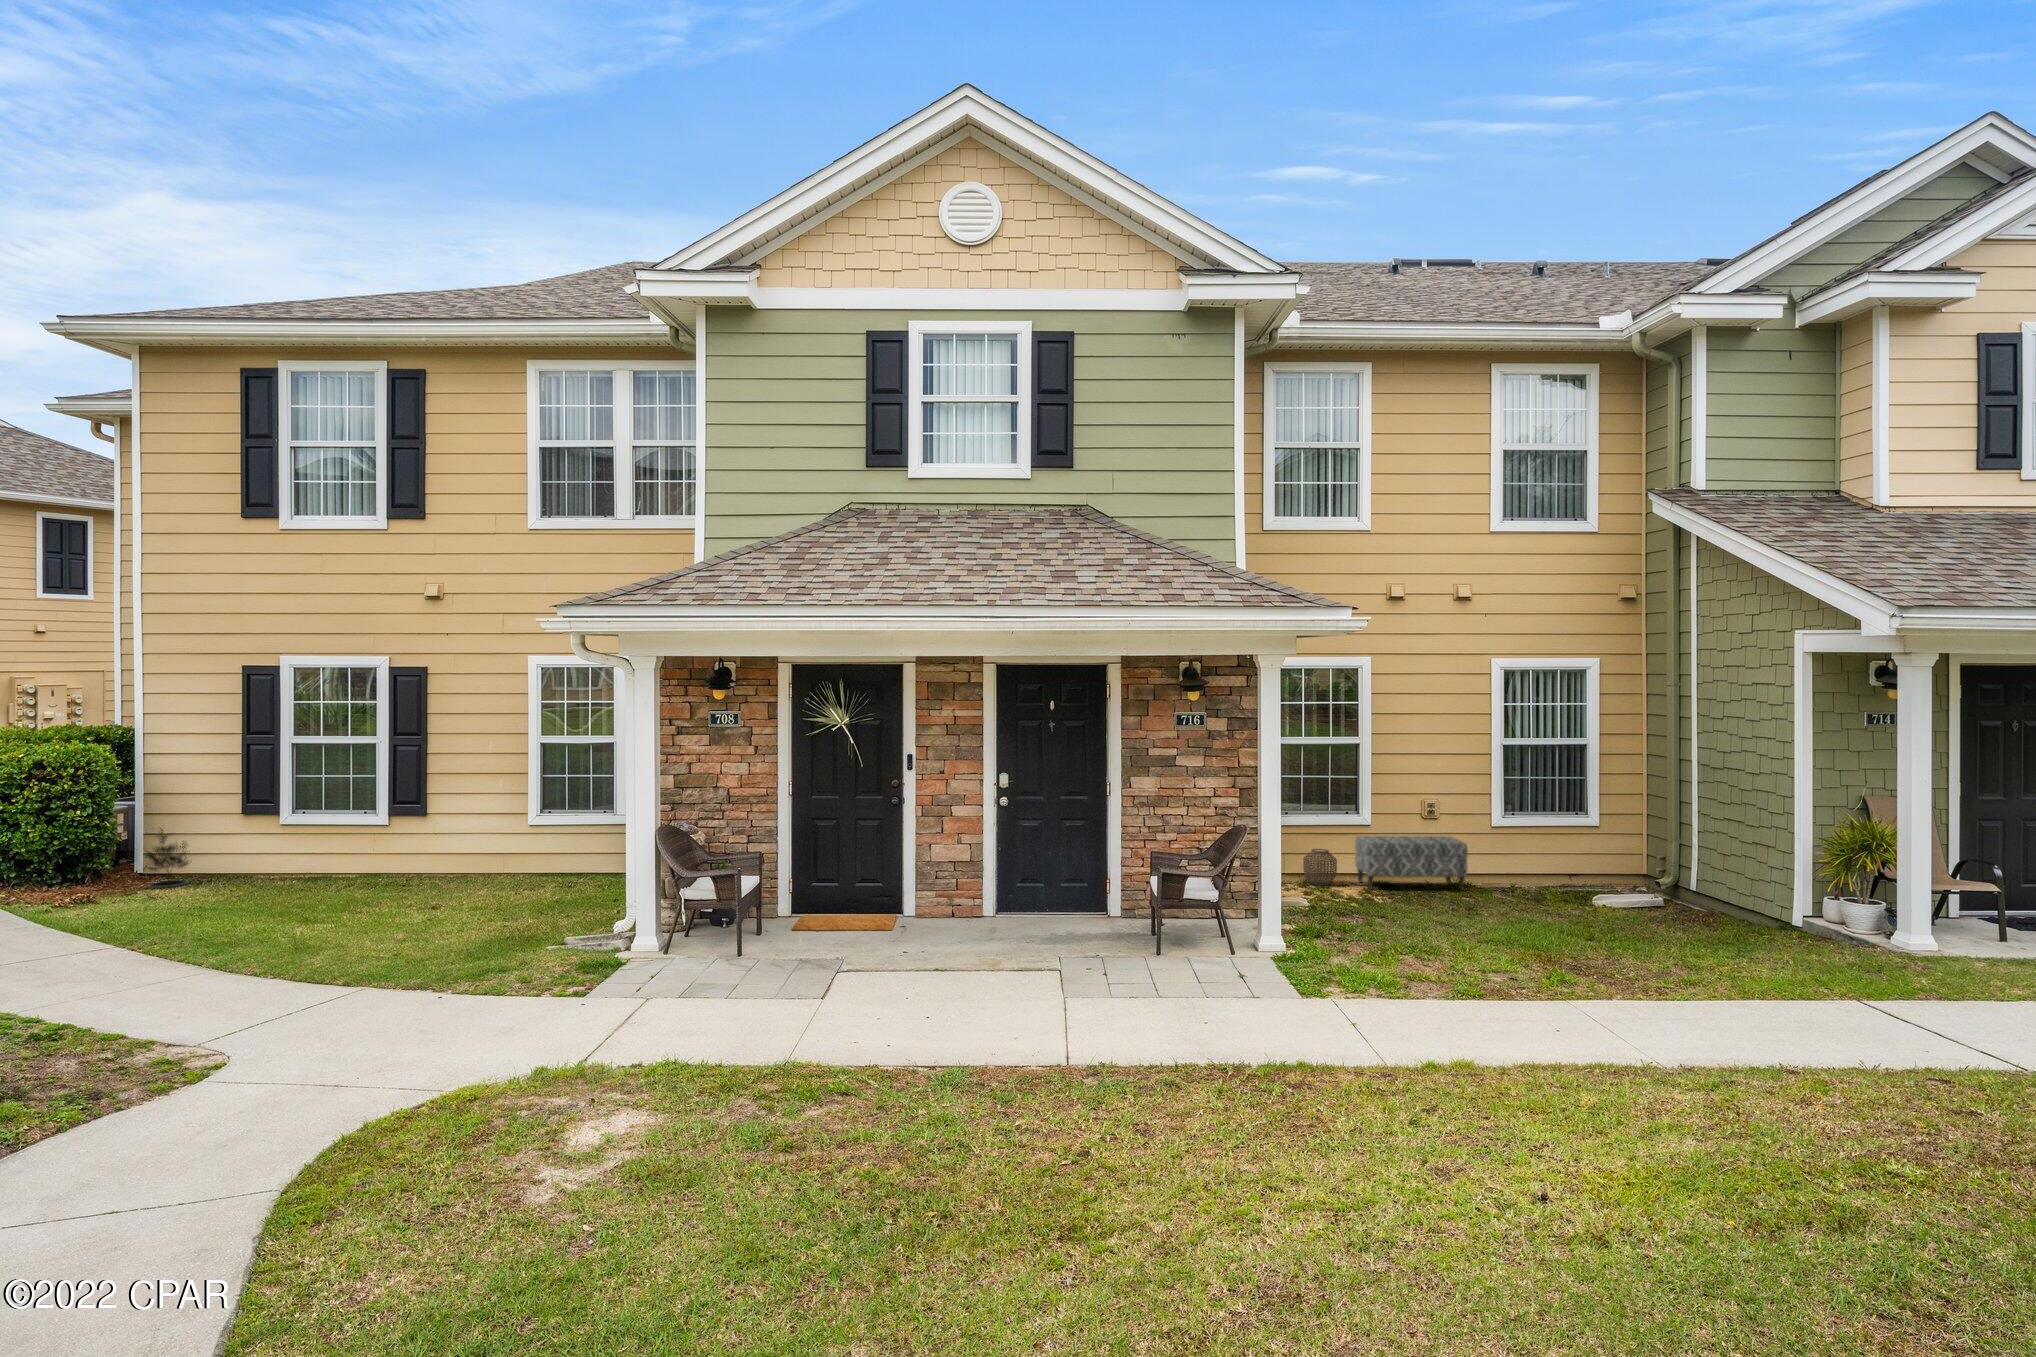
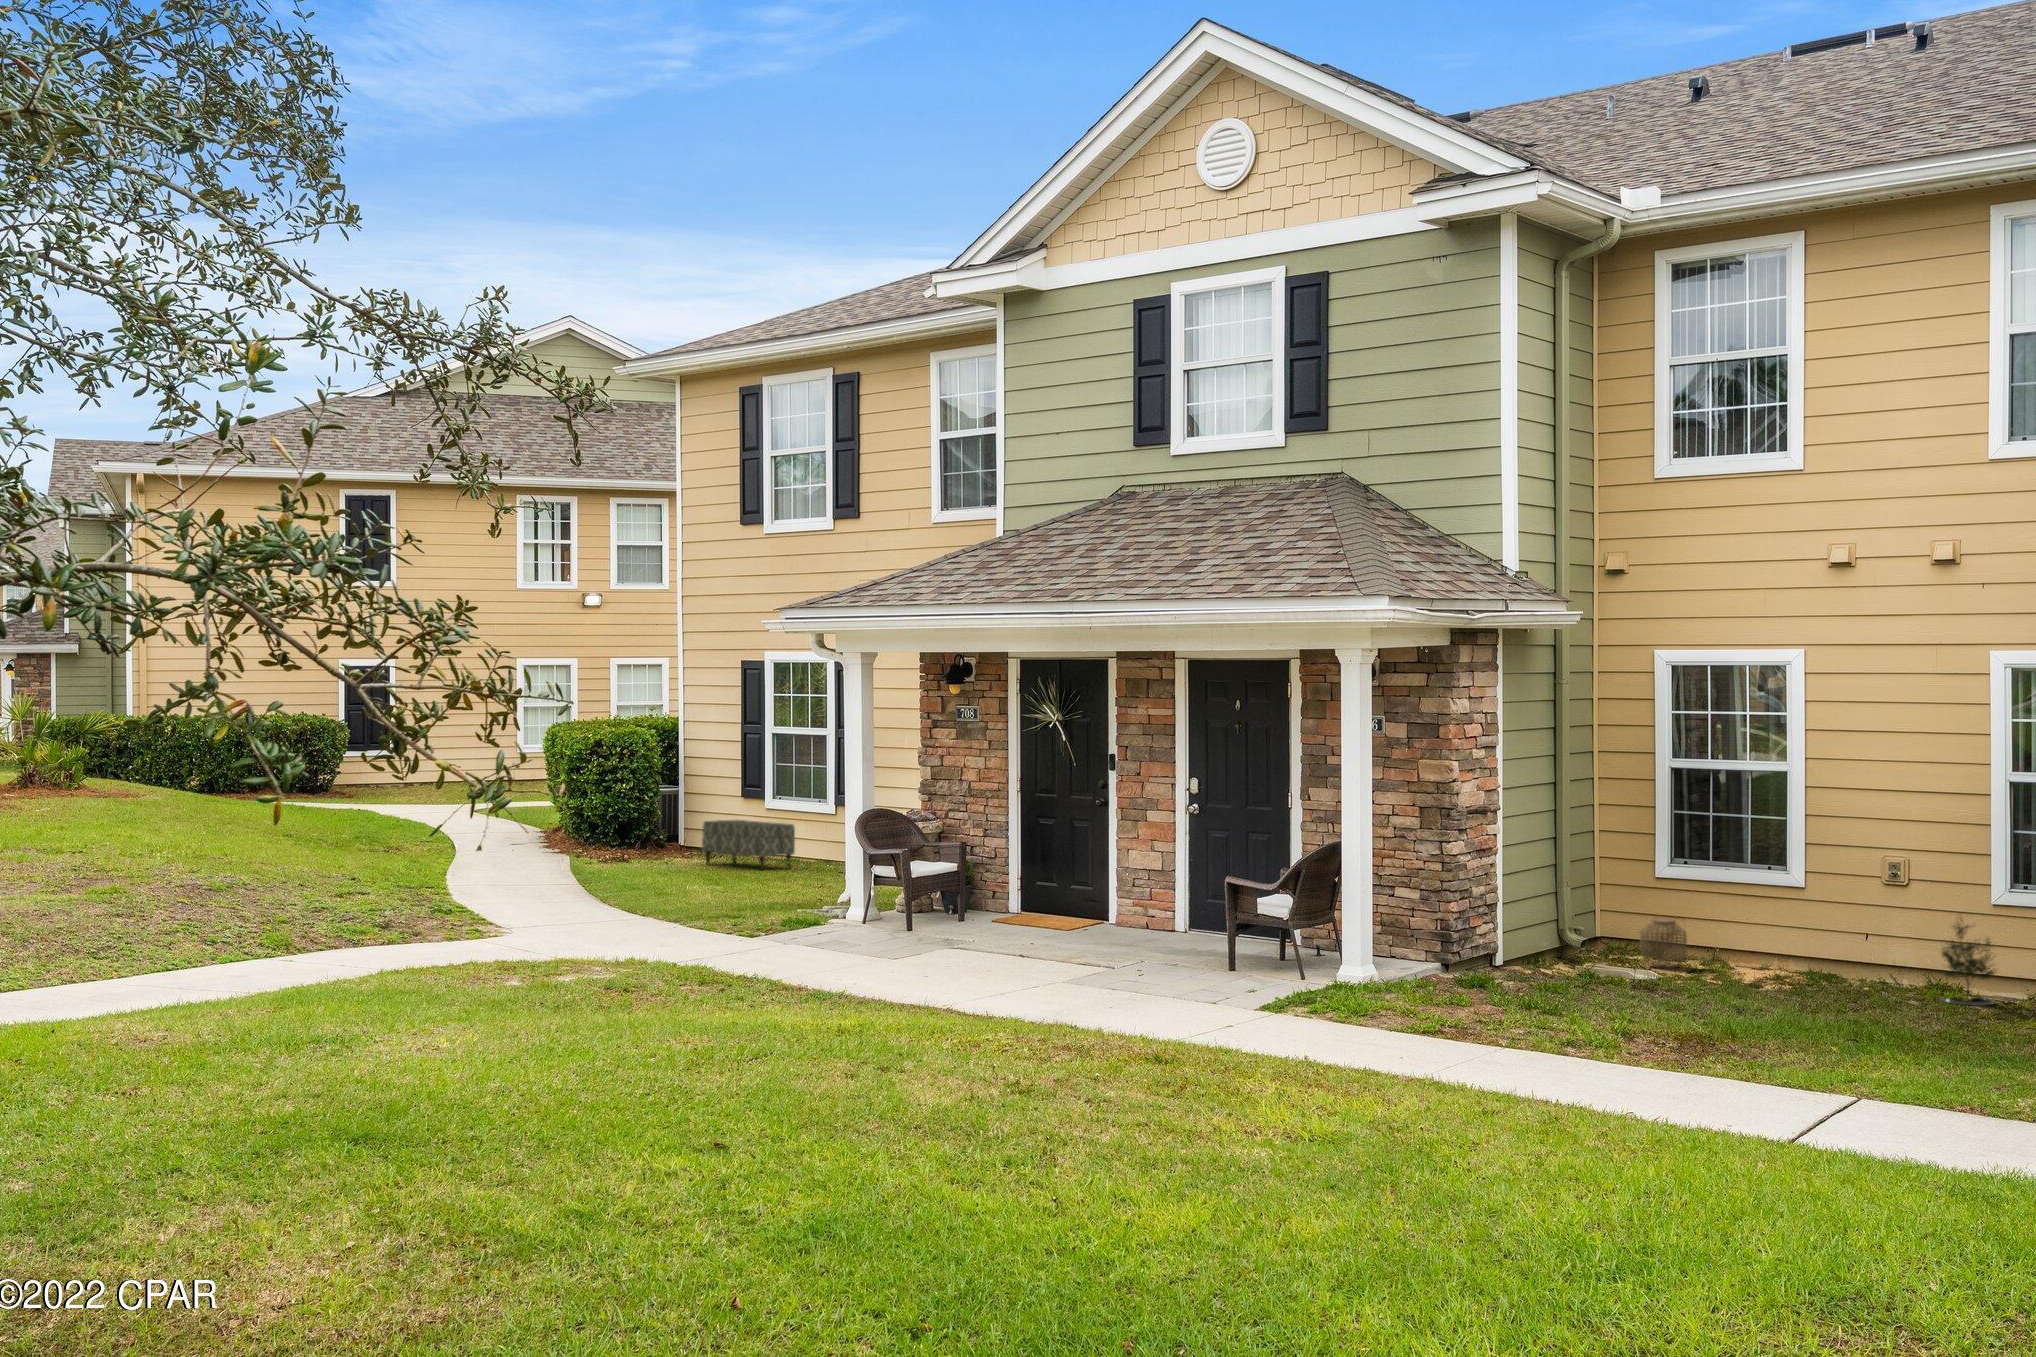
potted tree: present [146,830,188,888] -> present [1941,918,1996,1006]
bench: present [1355,836,1468,890] -> present [702,820,795,870]

